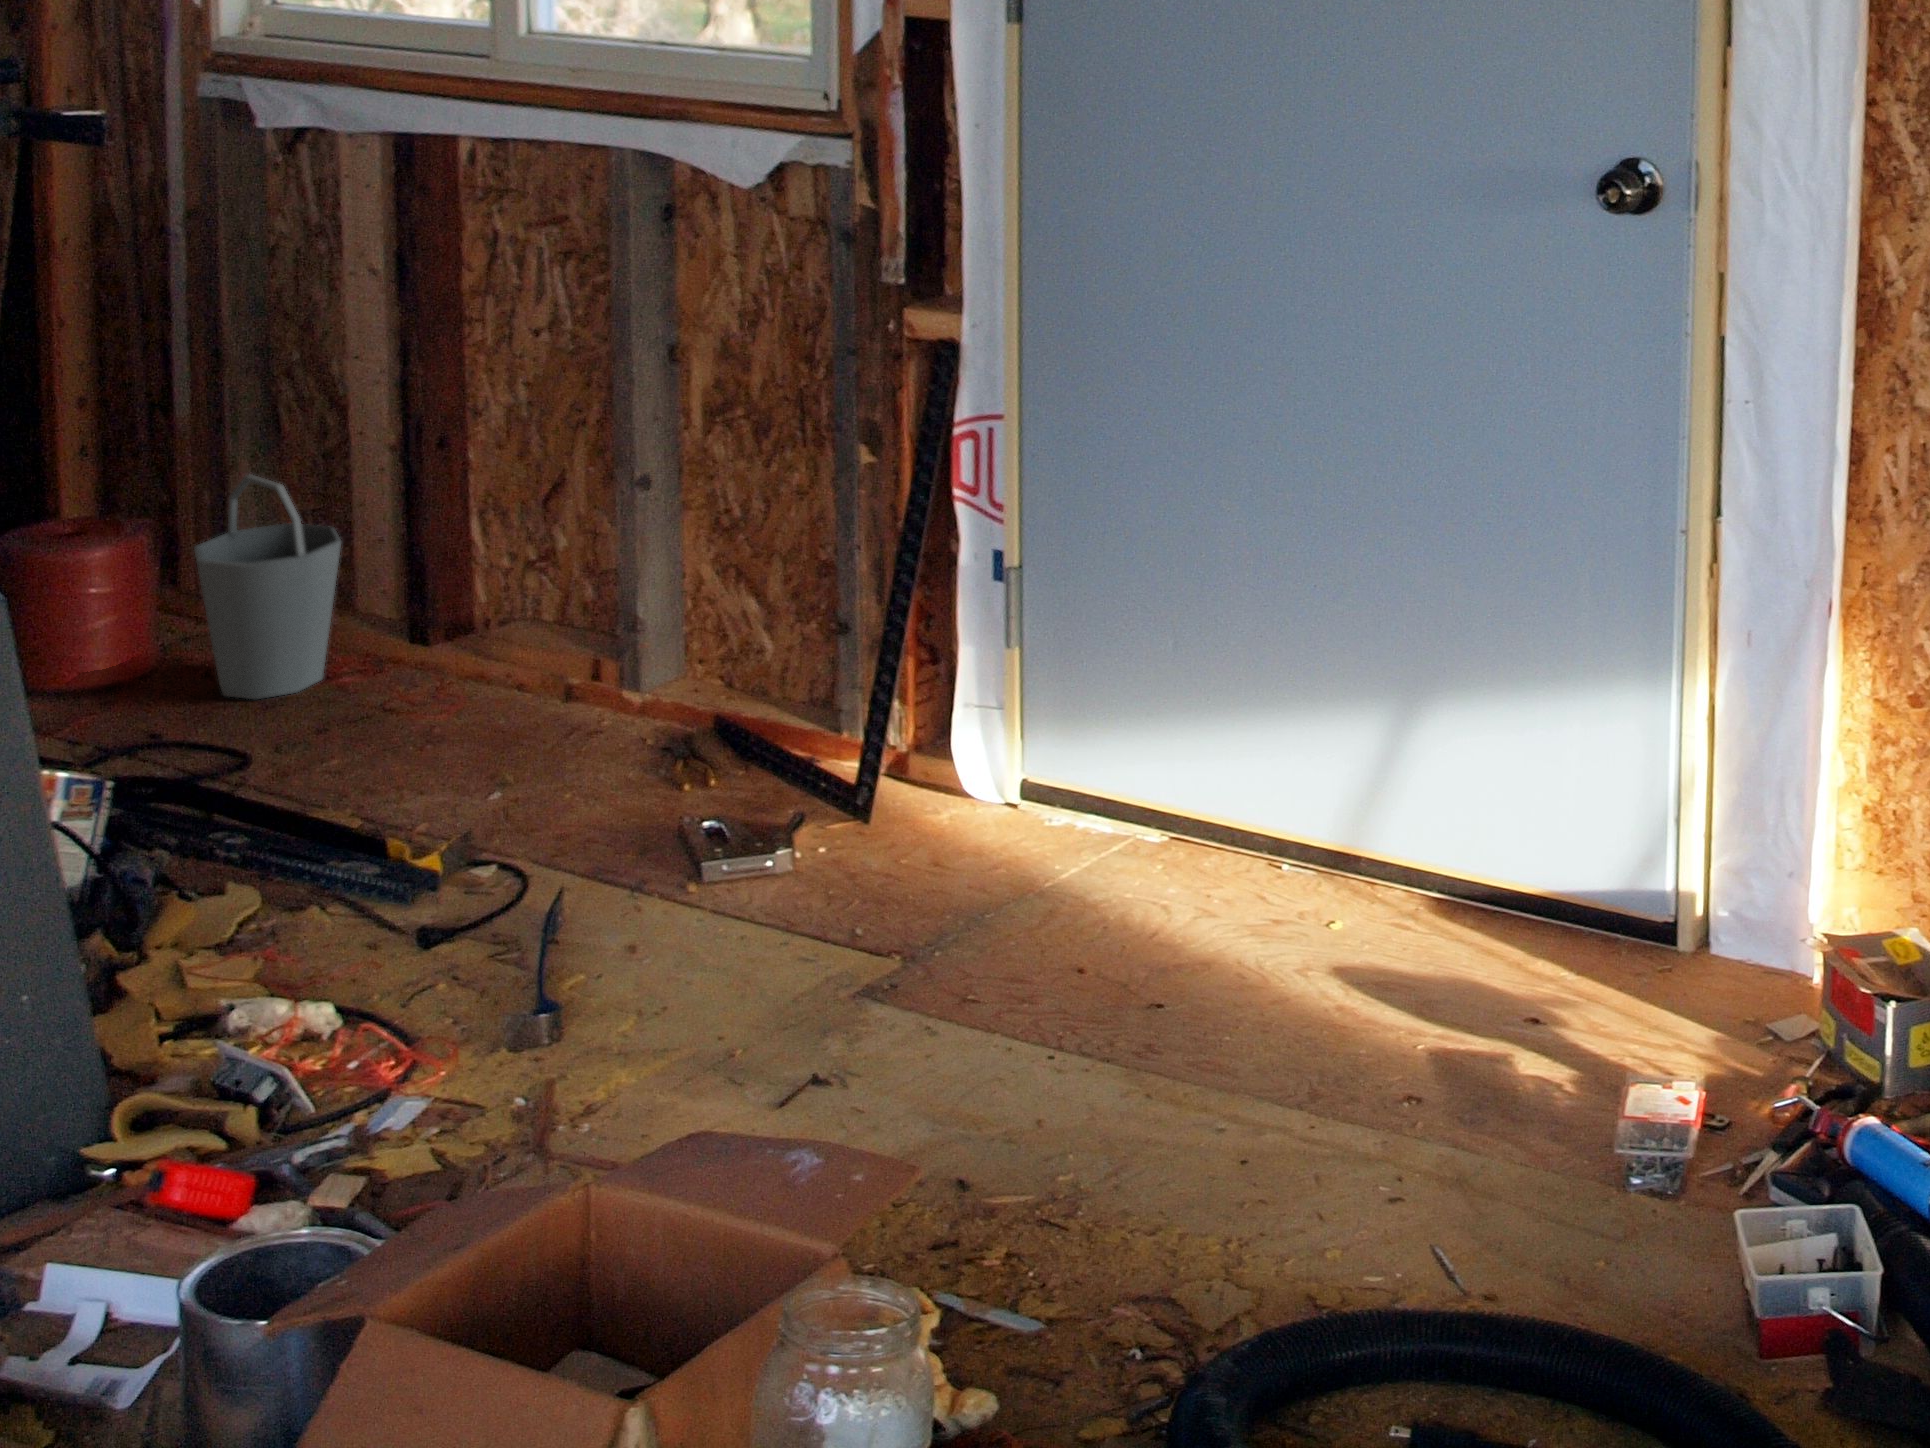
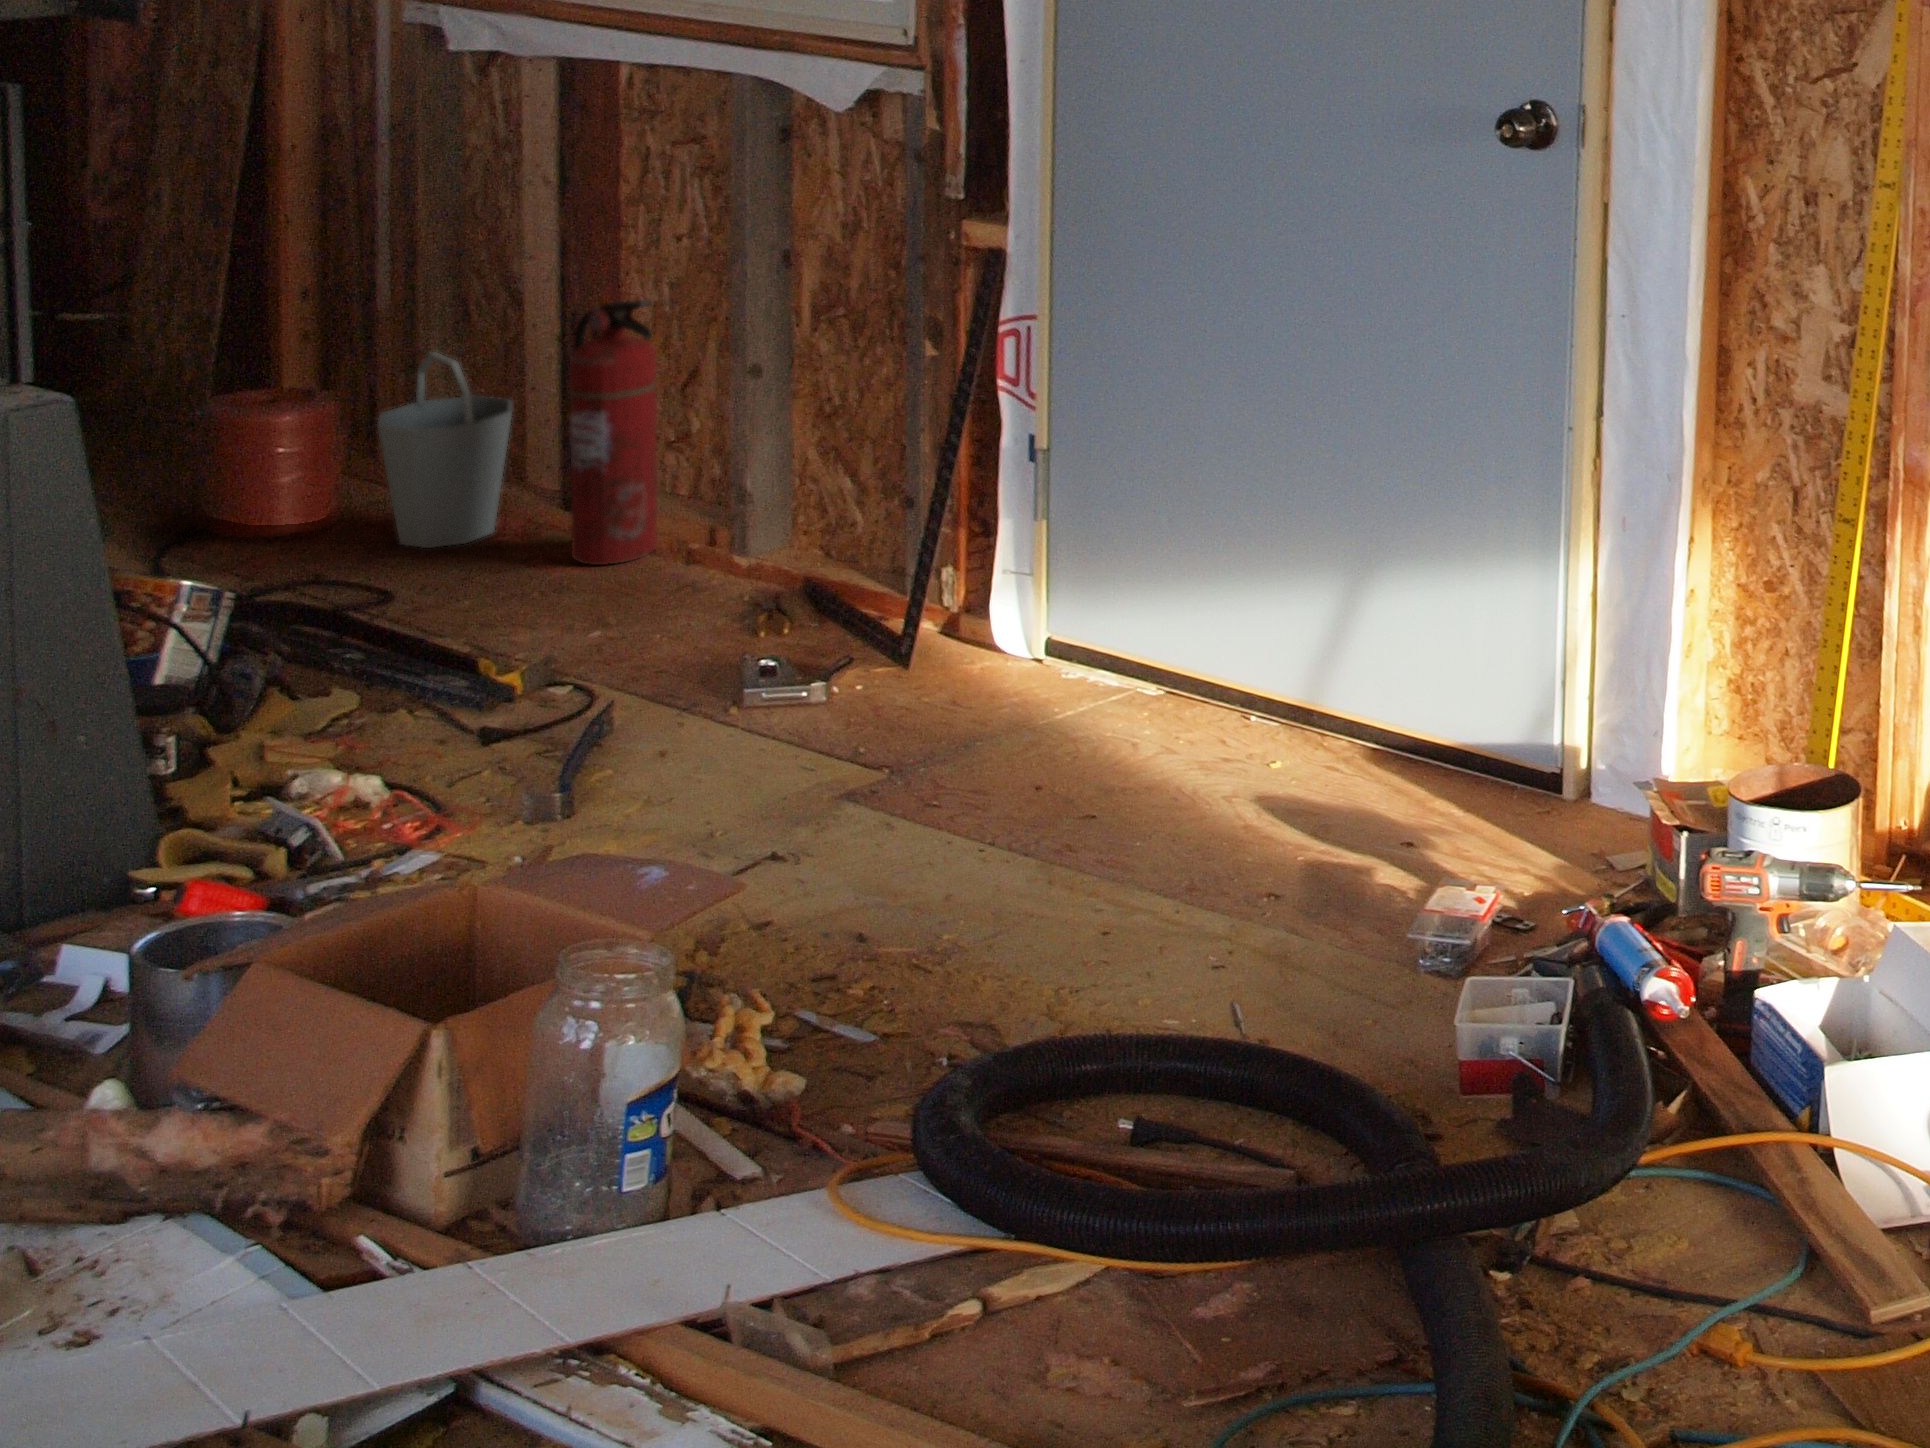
fire extinguisher: none [417,408,515,713] -> present [569,300,658,565]

